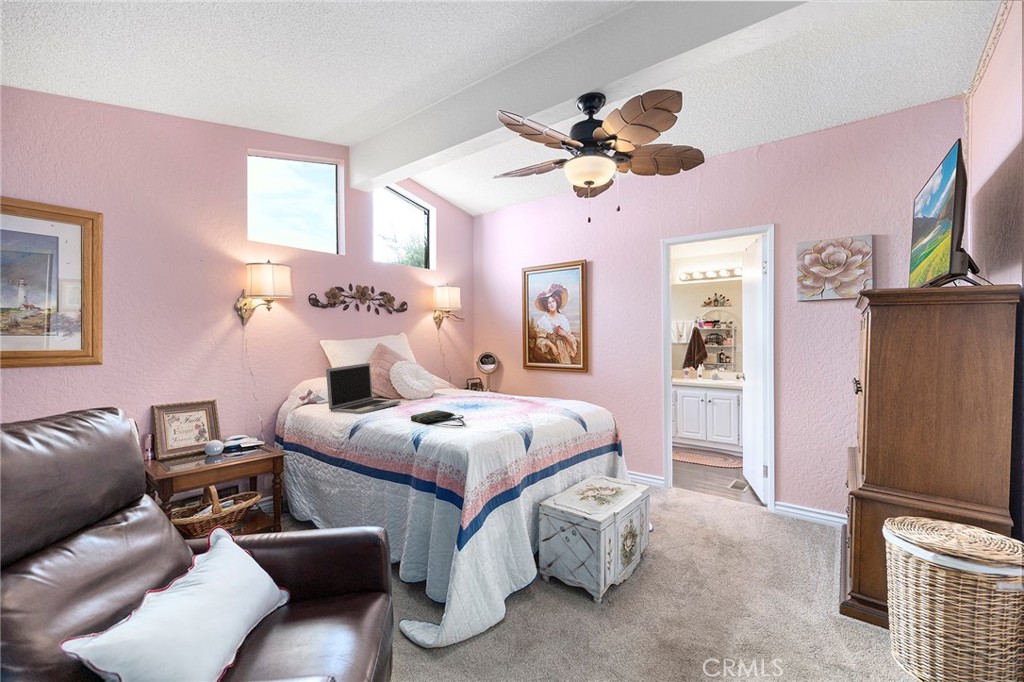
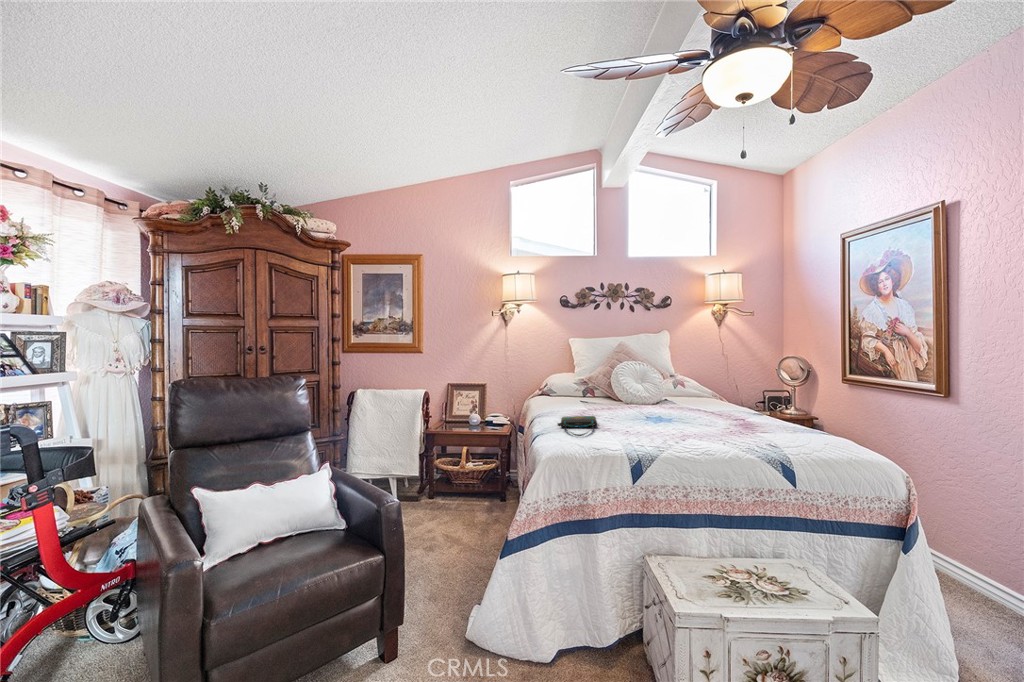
laptop: present [326,363,401,414] -> none [536,361,600,409]

